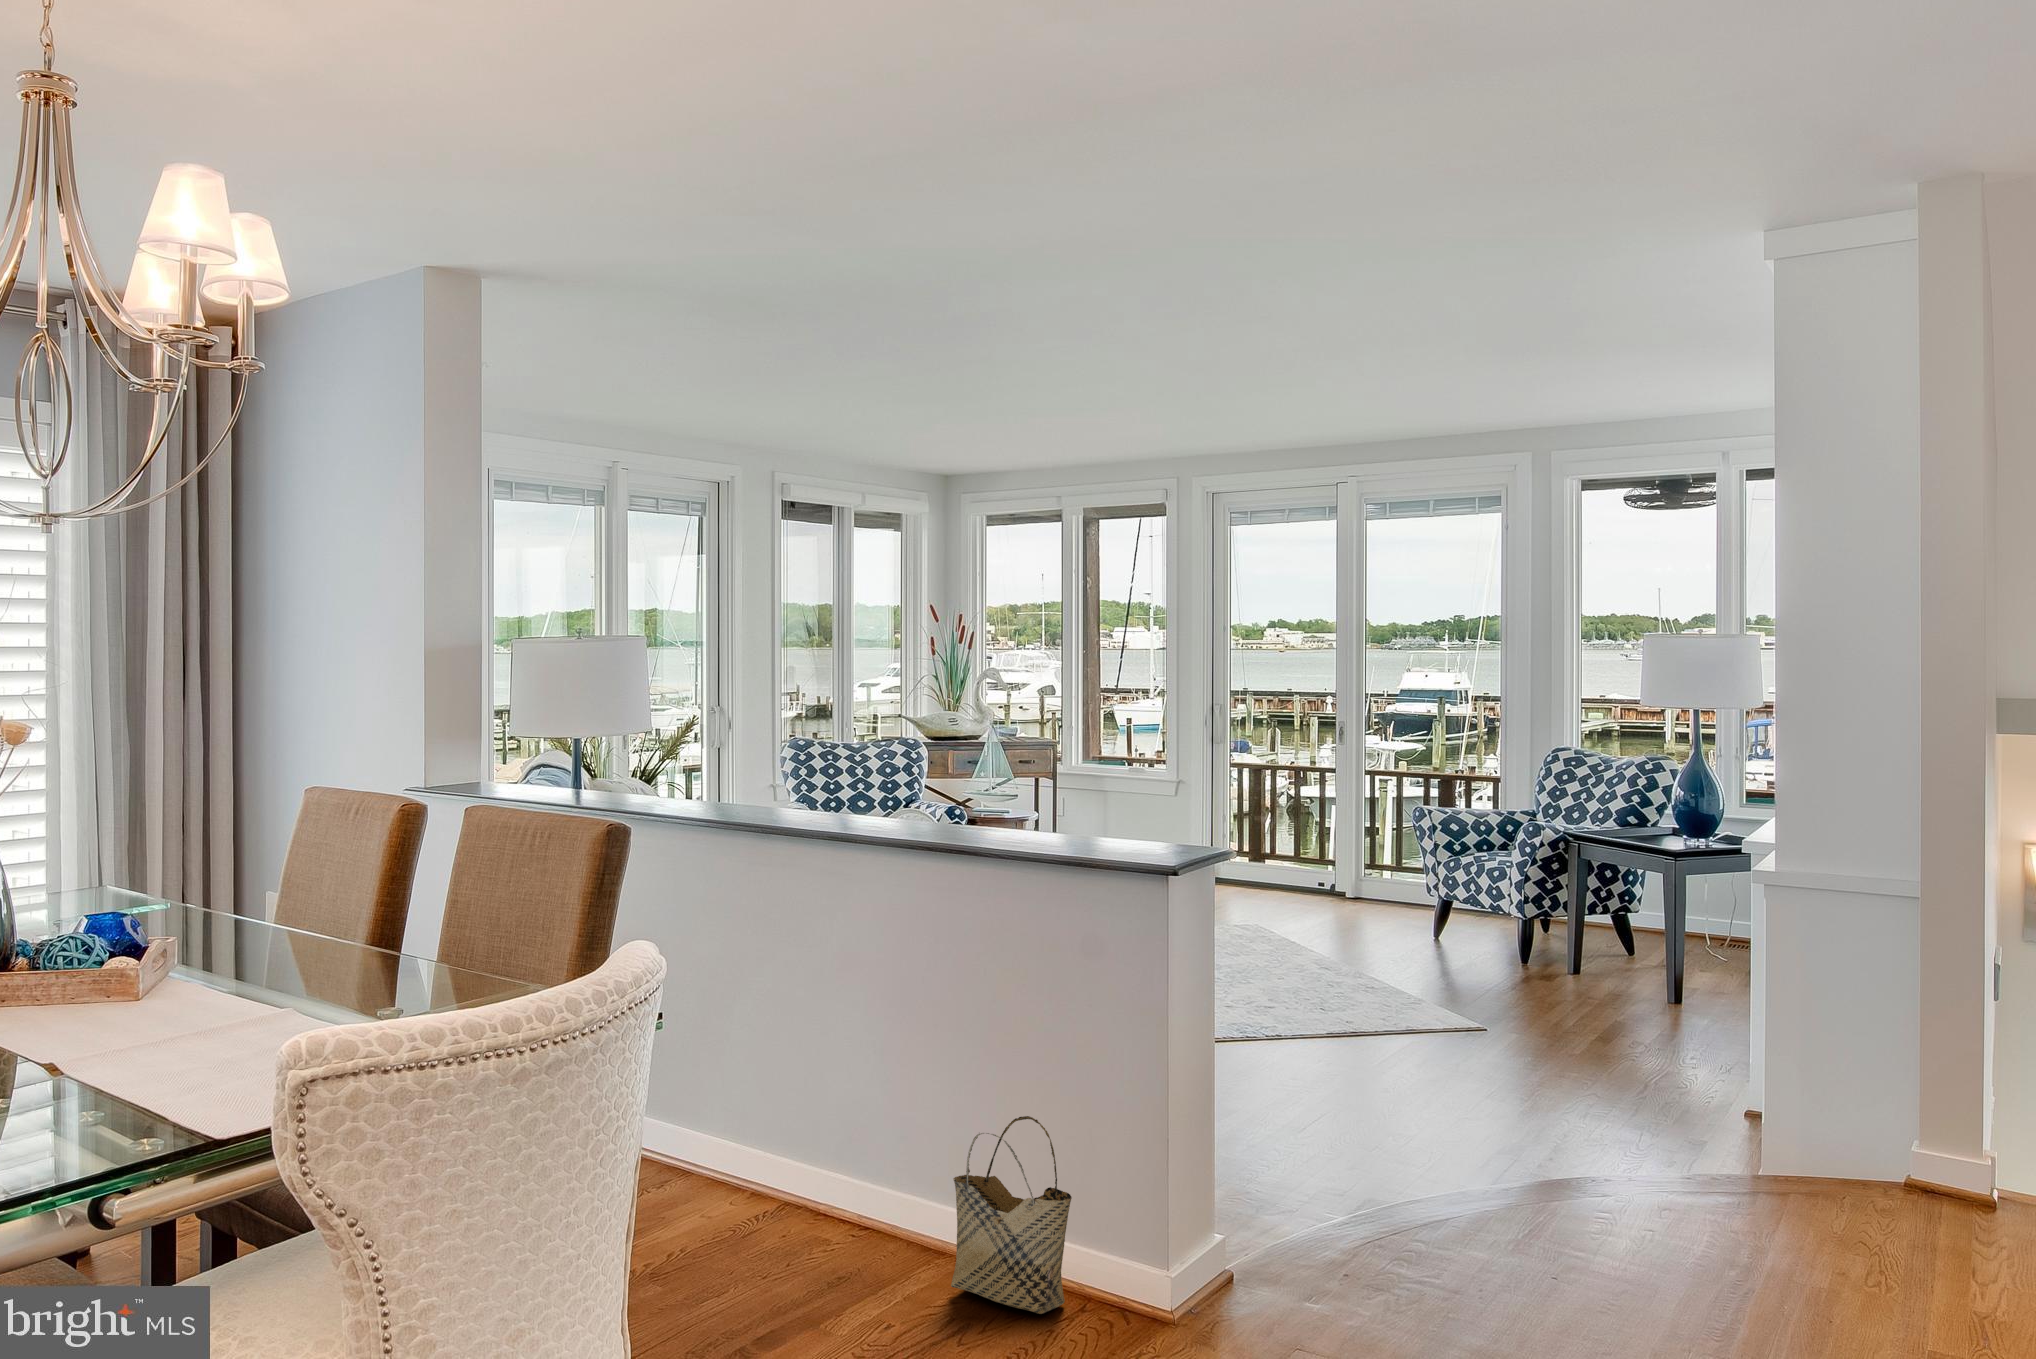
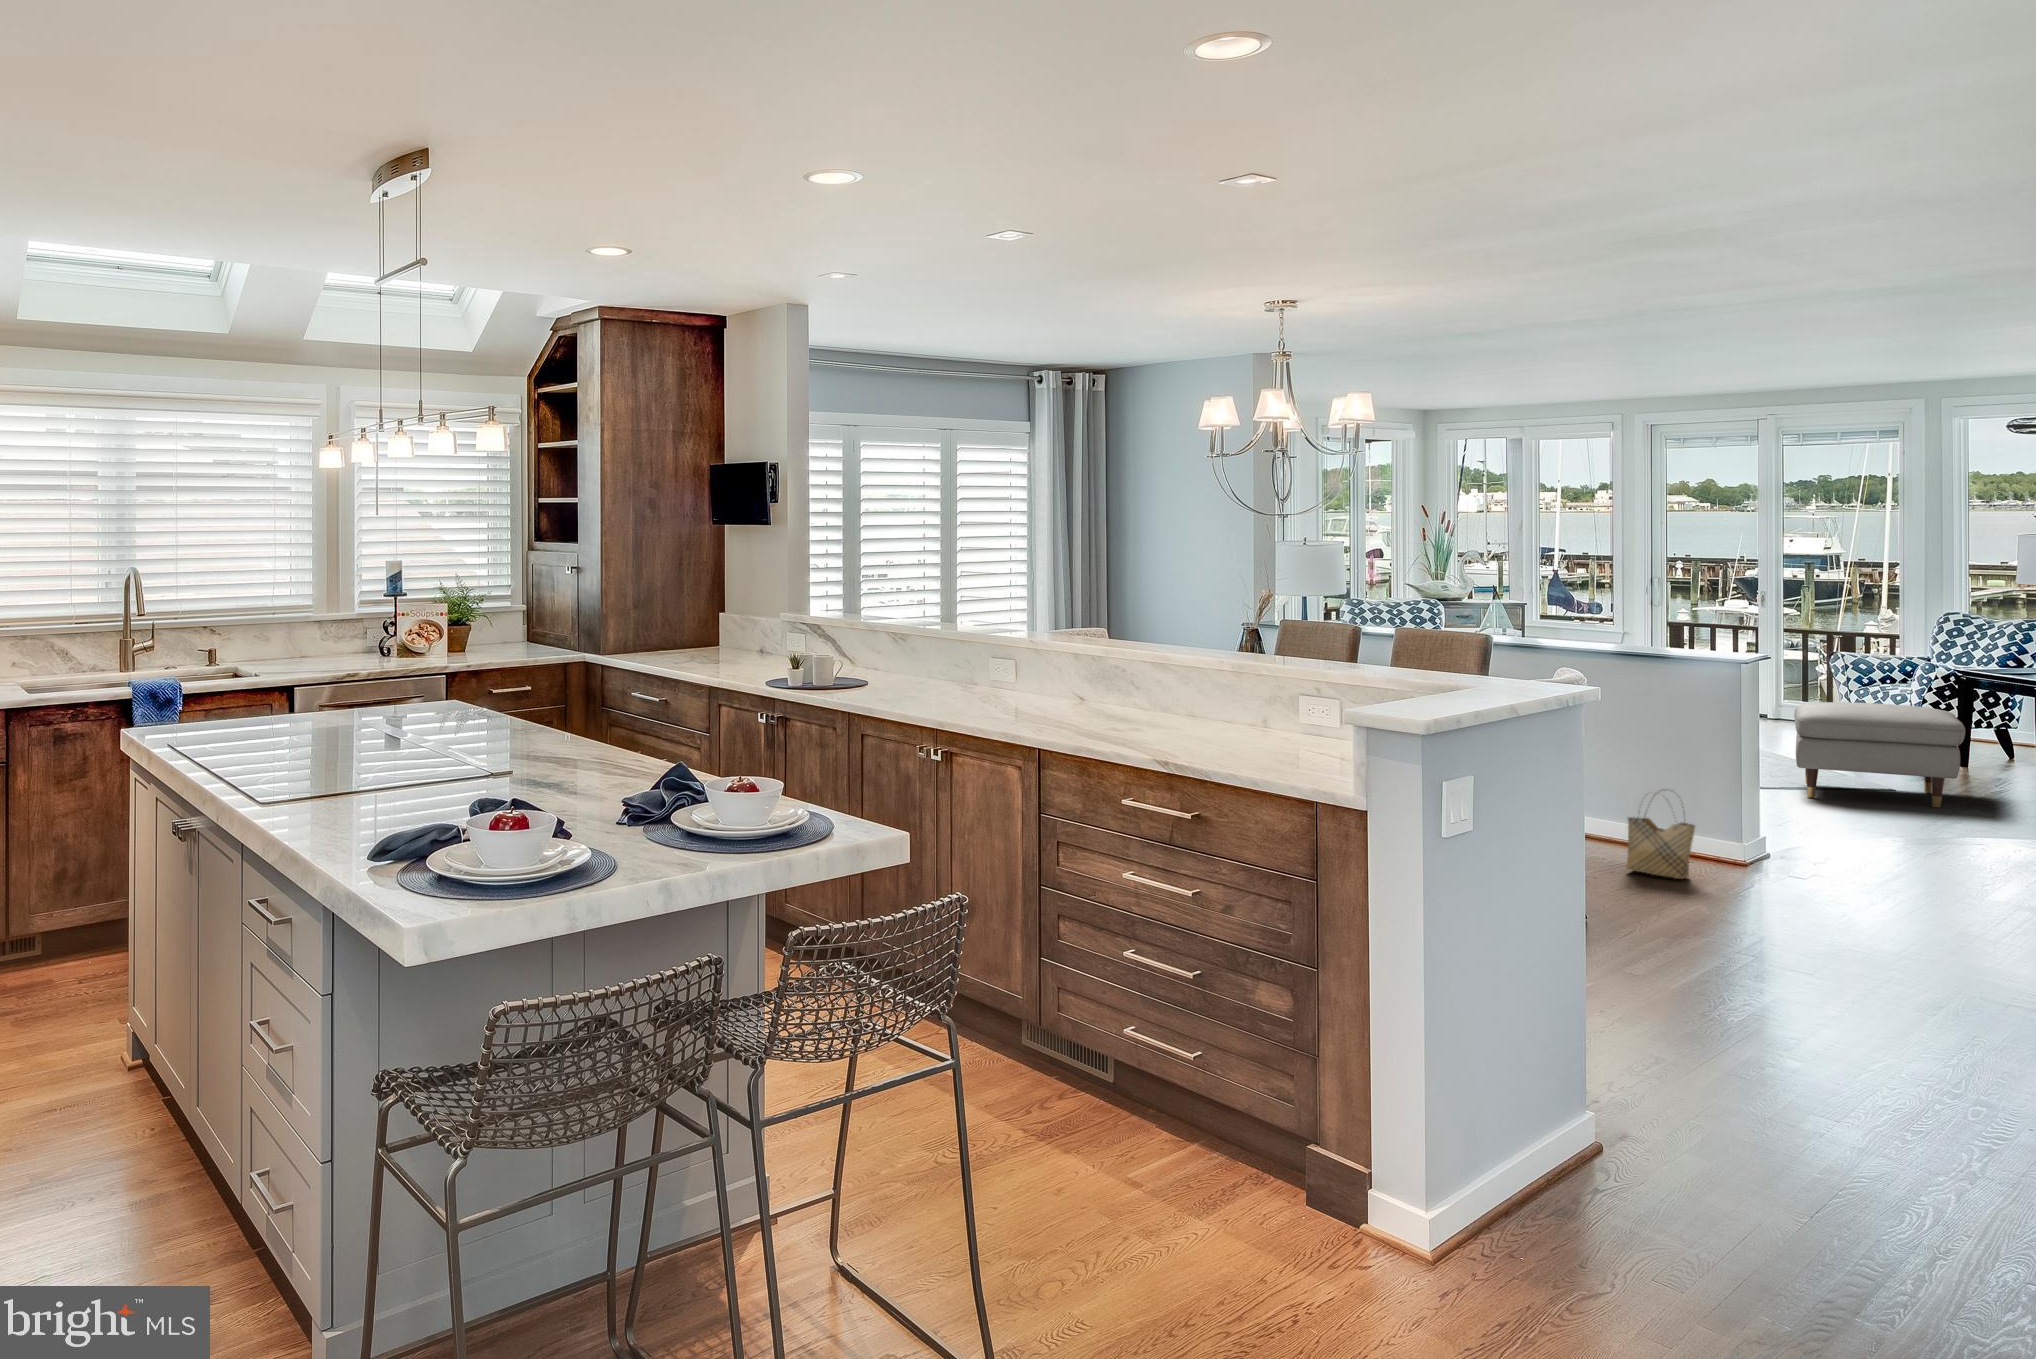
ottoman: none [1340,891,1571,1058] -> present [1794,702,1965,807]

